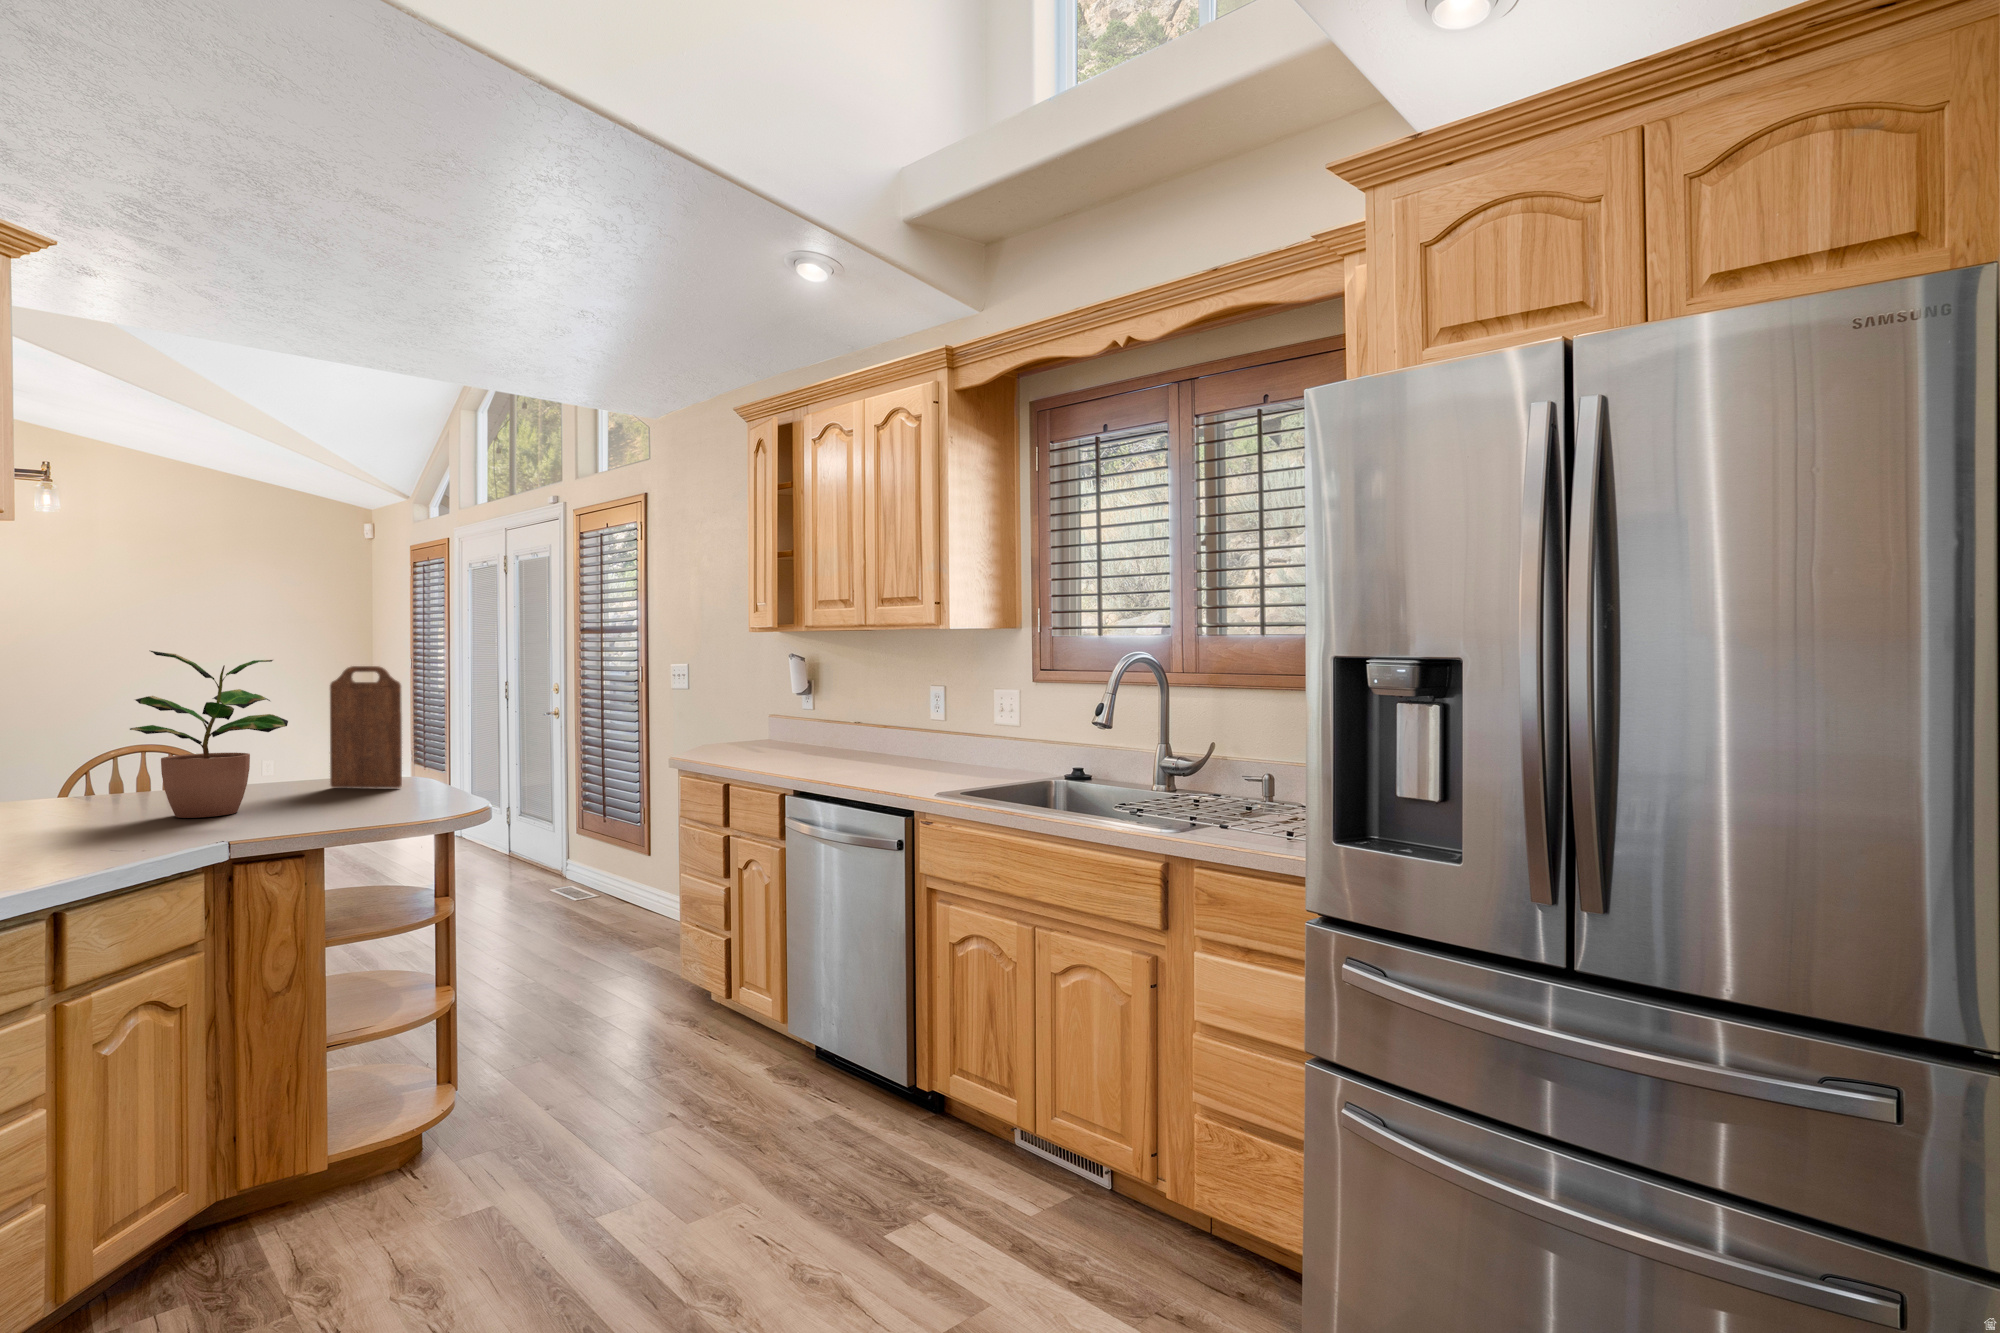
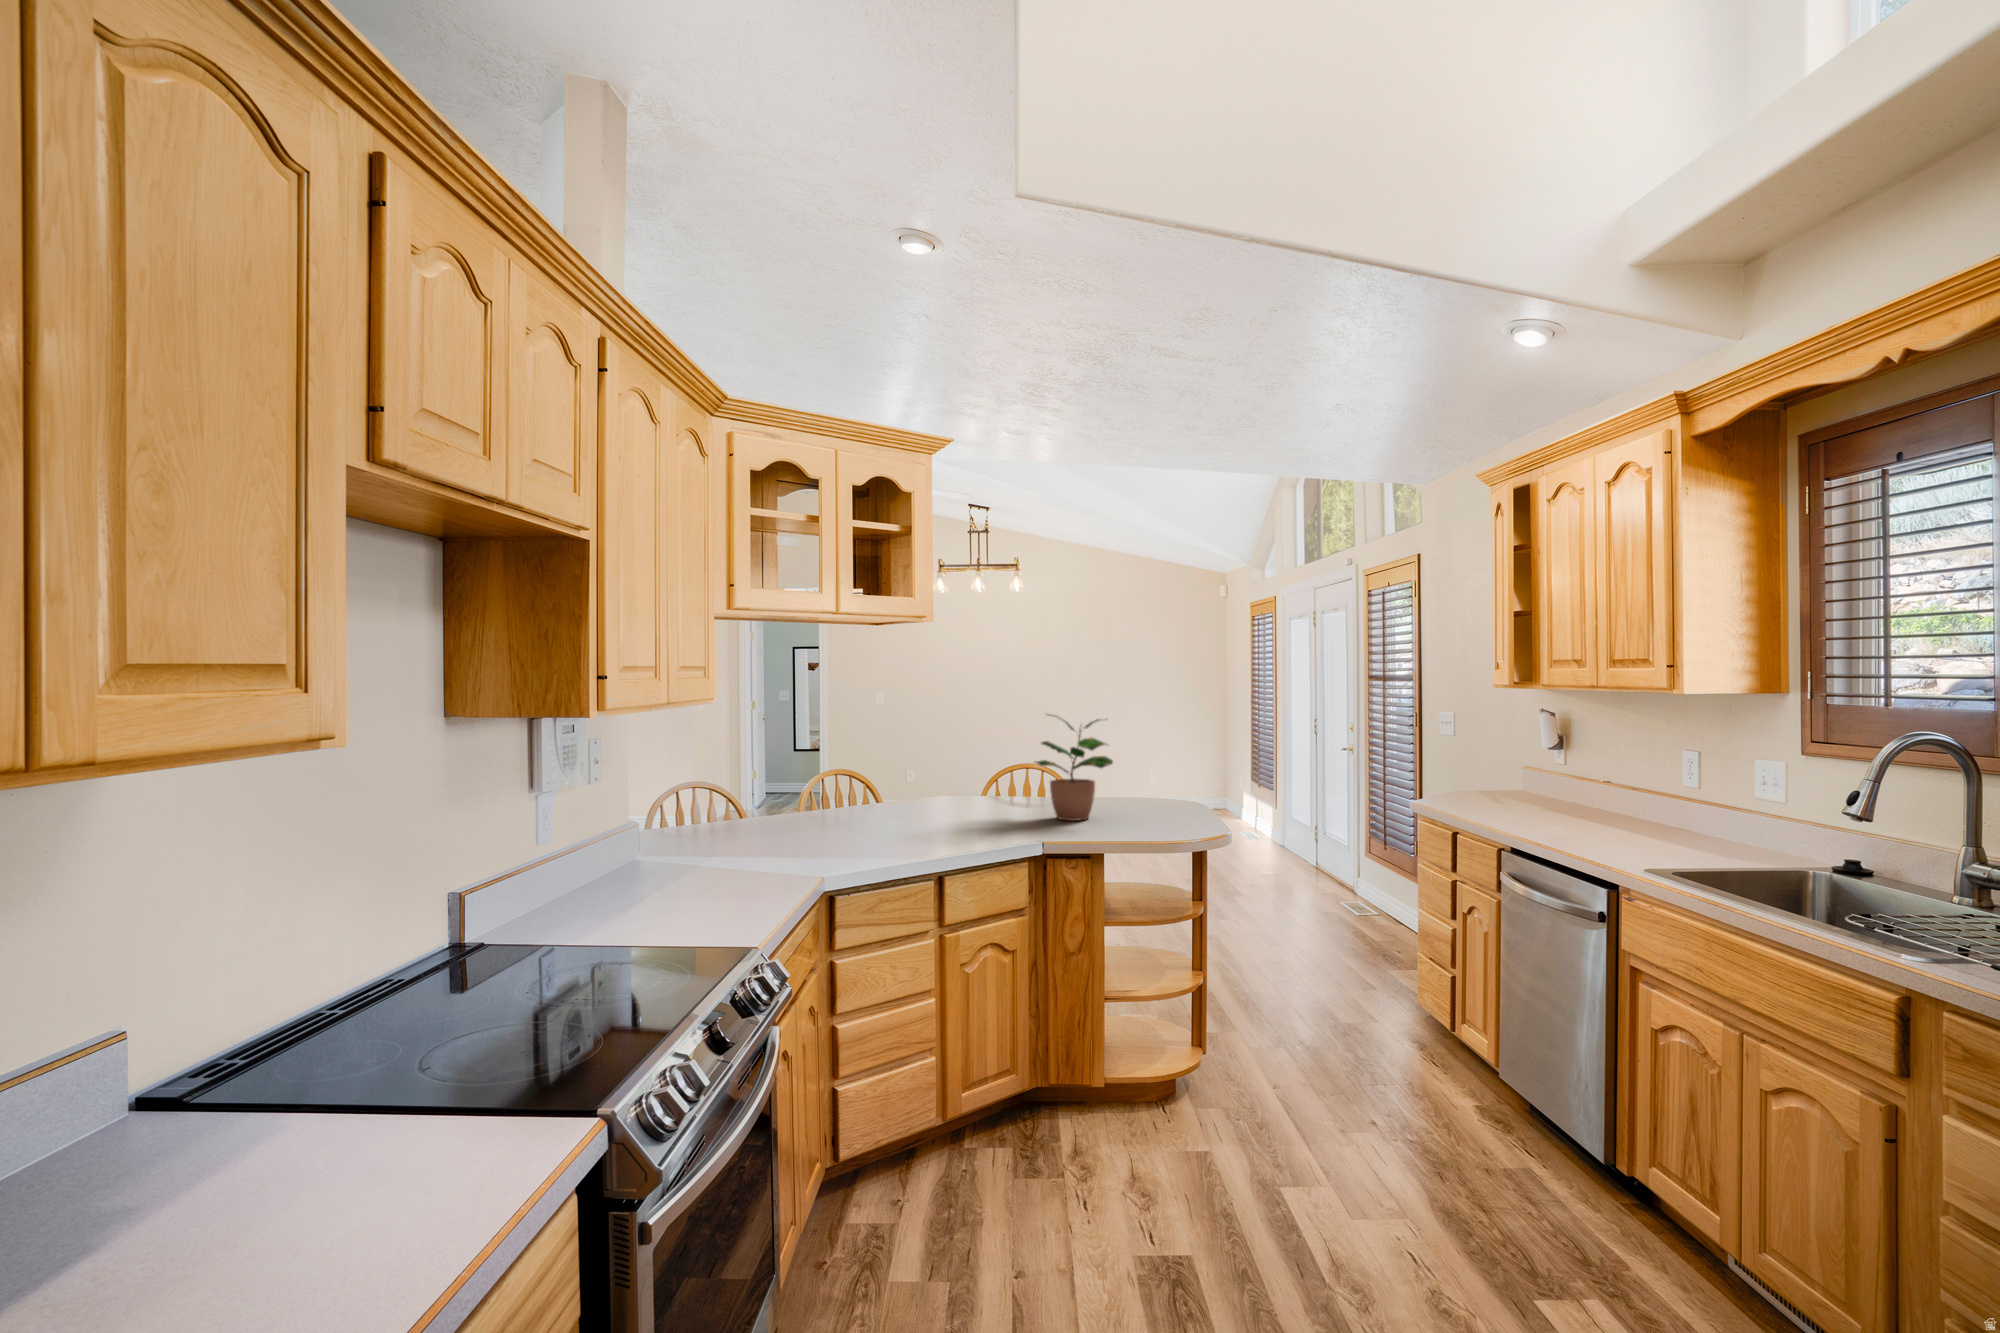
cutting board: present [330,666,402,788] -> none [1146,721,1189,811]

